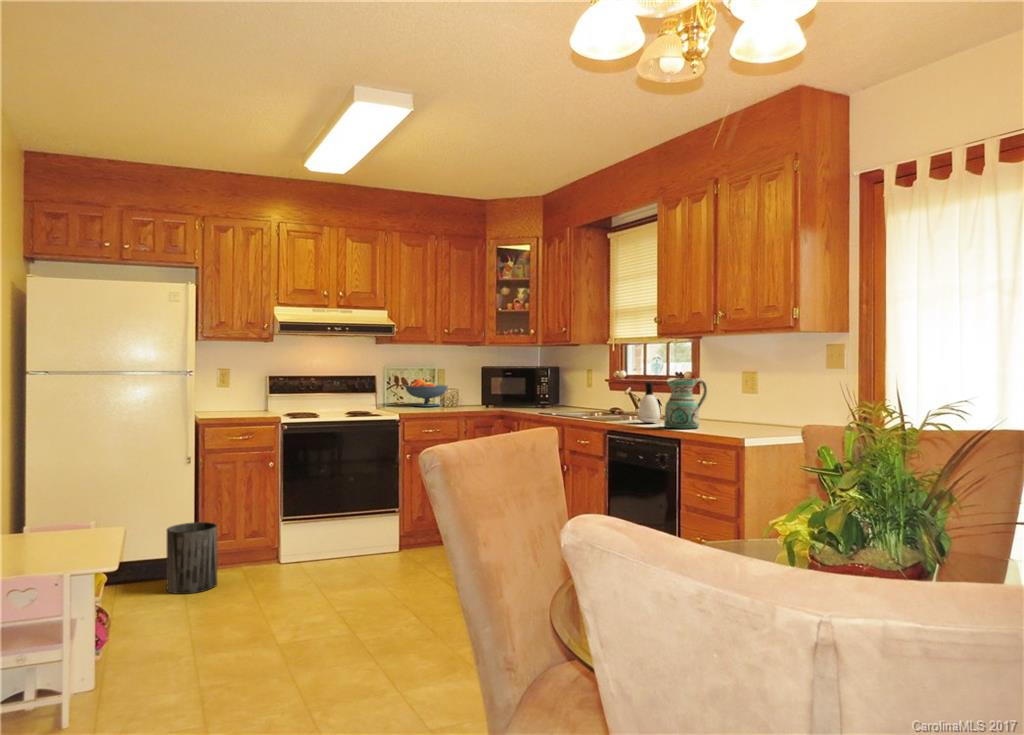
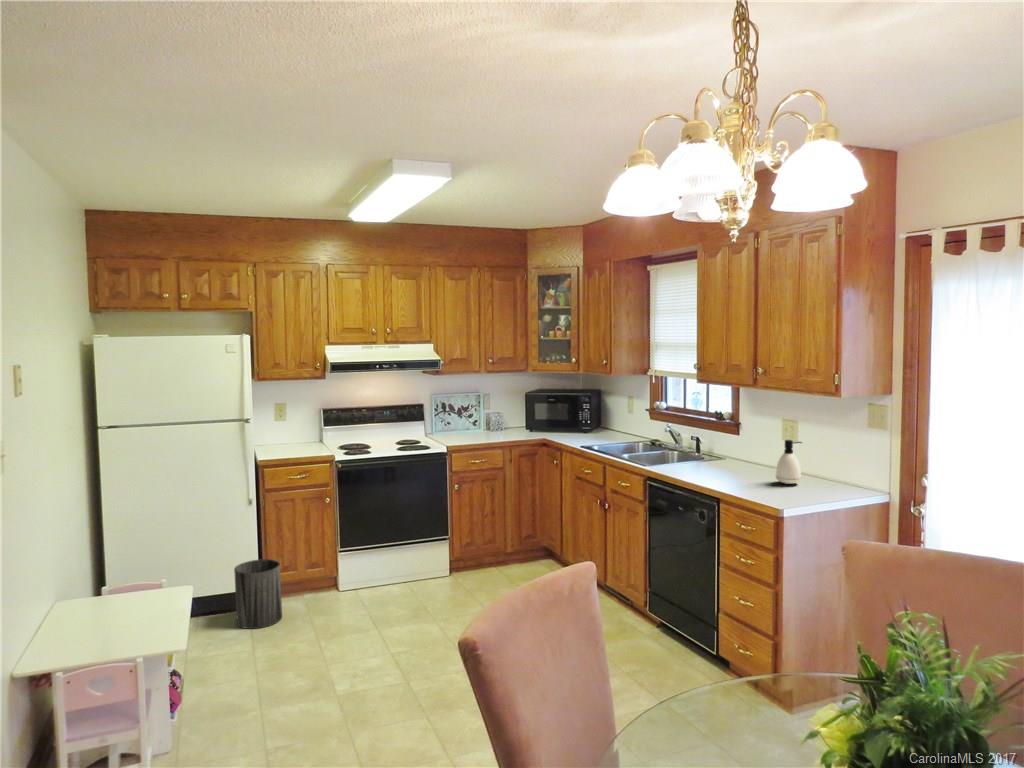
ceramic pitcher: present [664,378,708,429] -> none [704,431,747,483]
fruit bowl: present [405,379,448,406] -> none [451,405,493,434]
soap dispenser: present [638,382,661,423] -> present [776,440,802,484]

